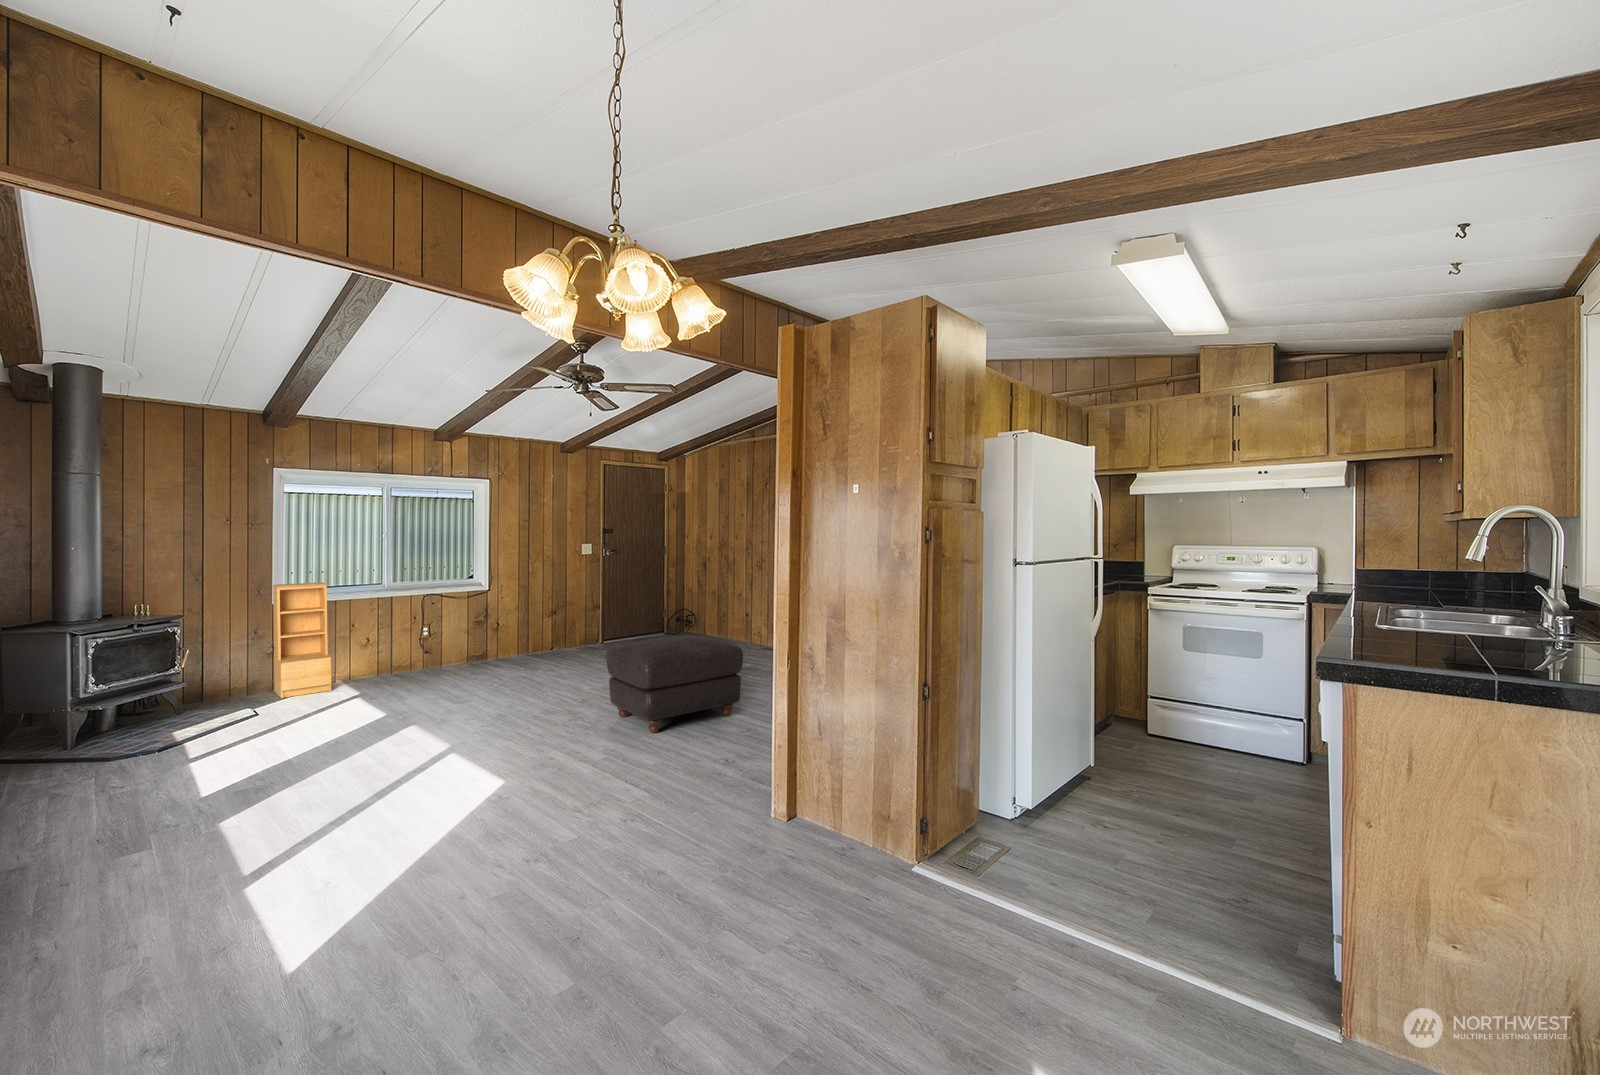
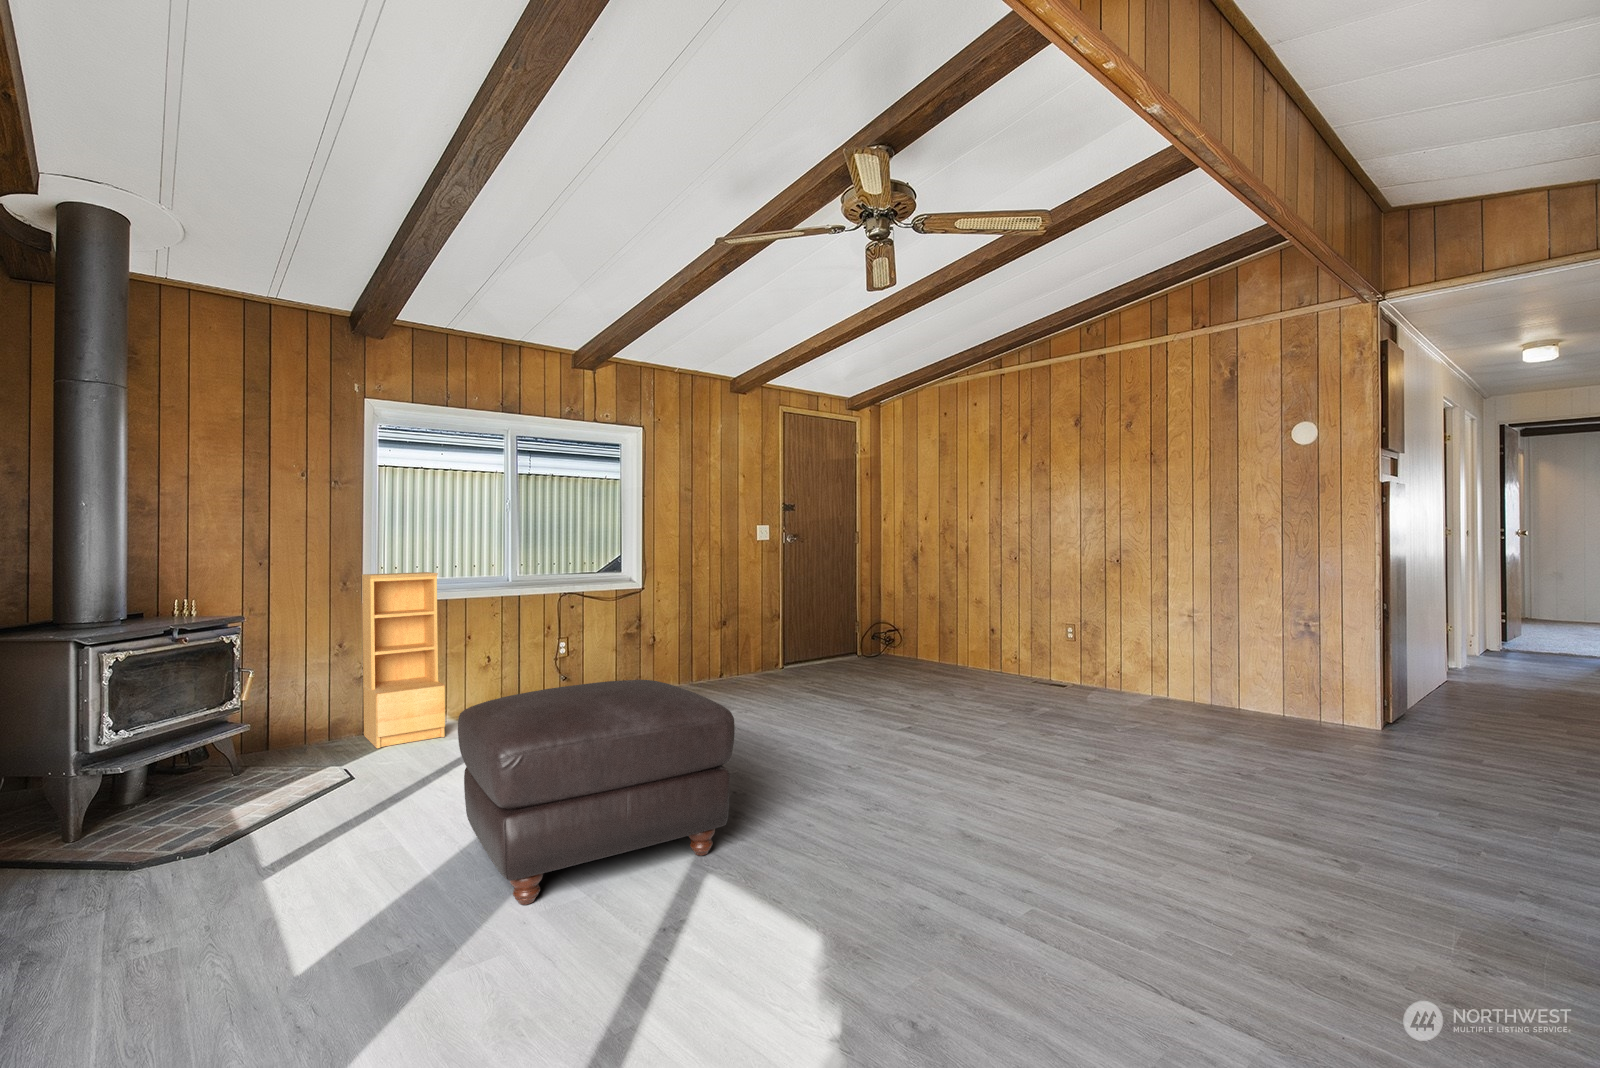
ottoman: present [606,635,743,733] -> present [458,680,735,905]

